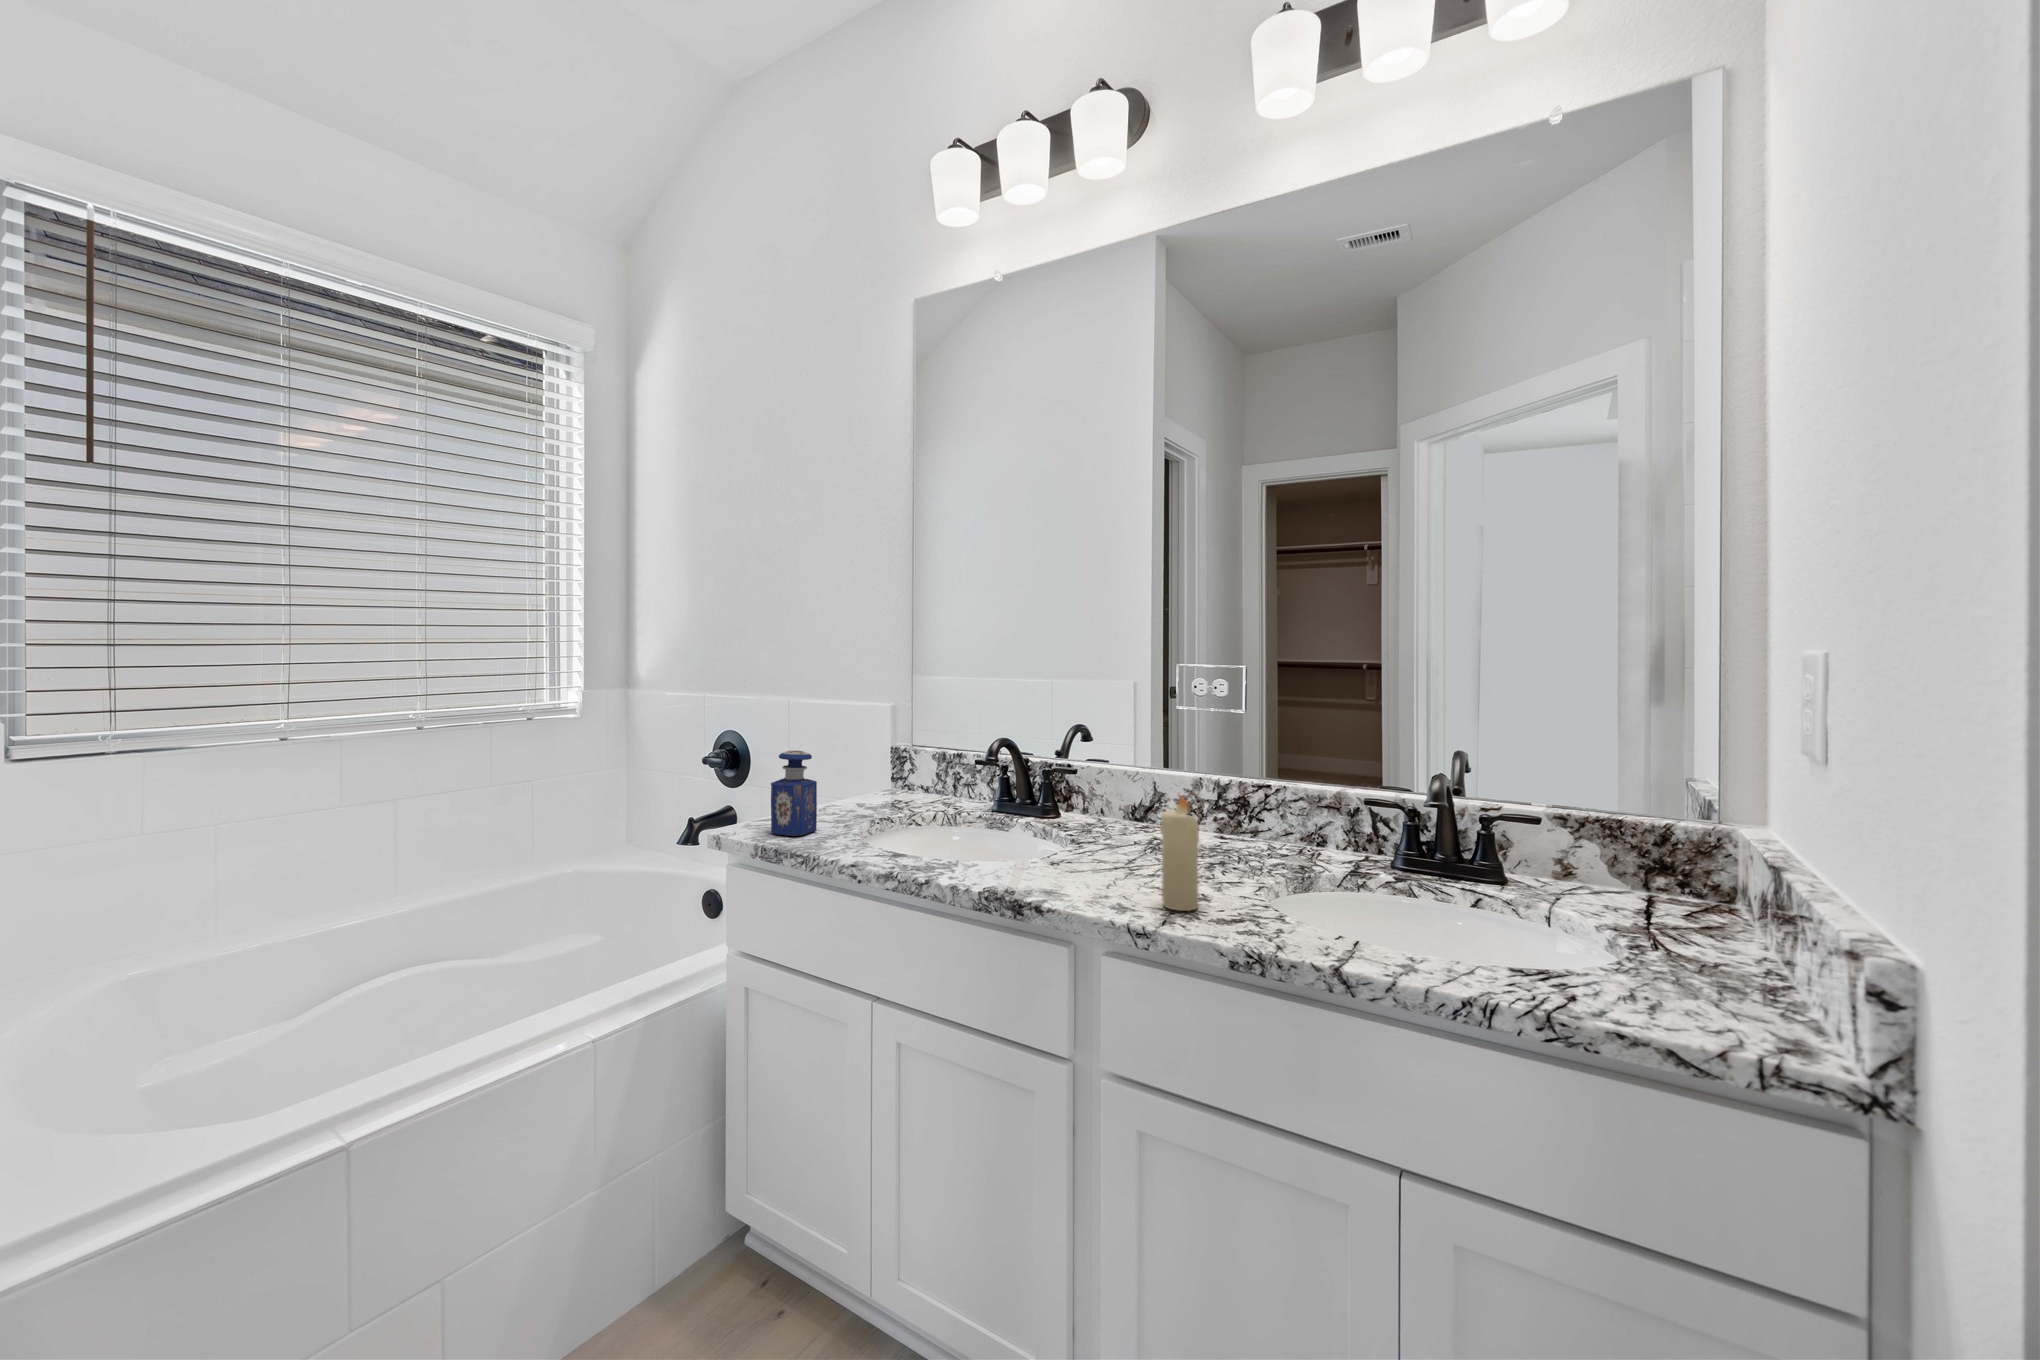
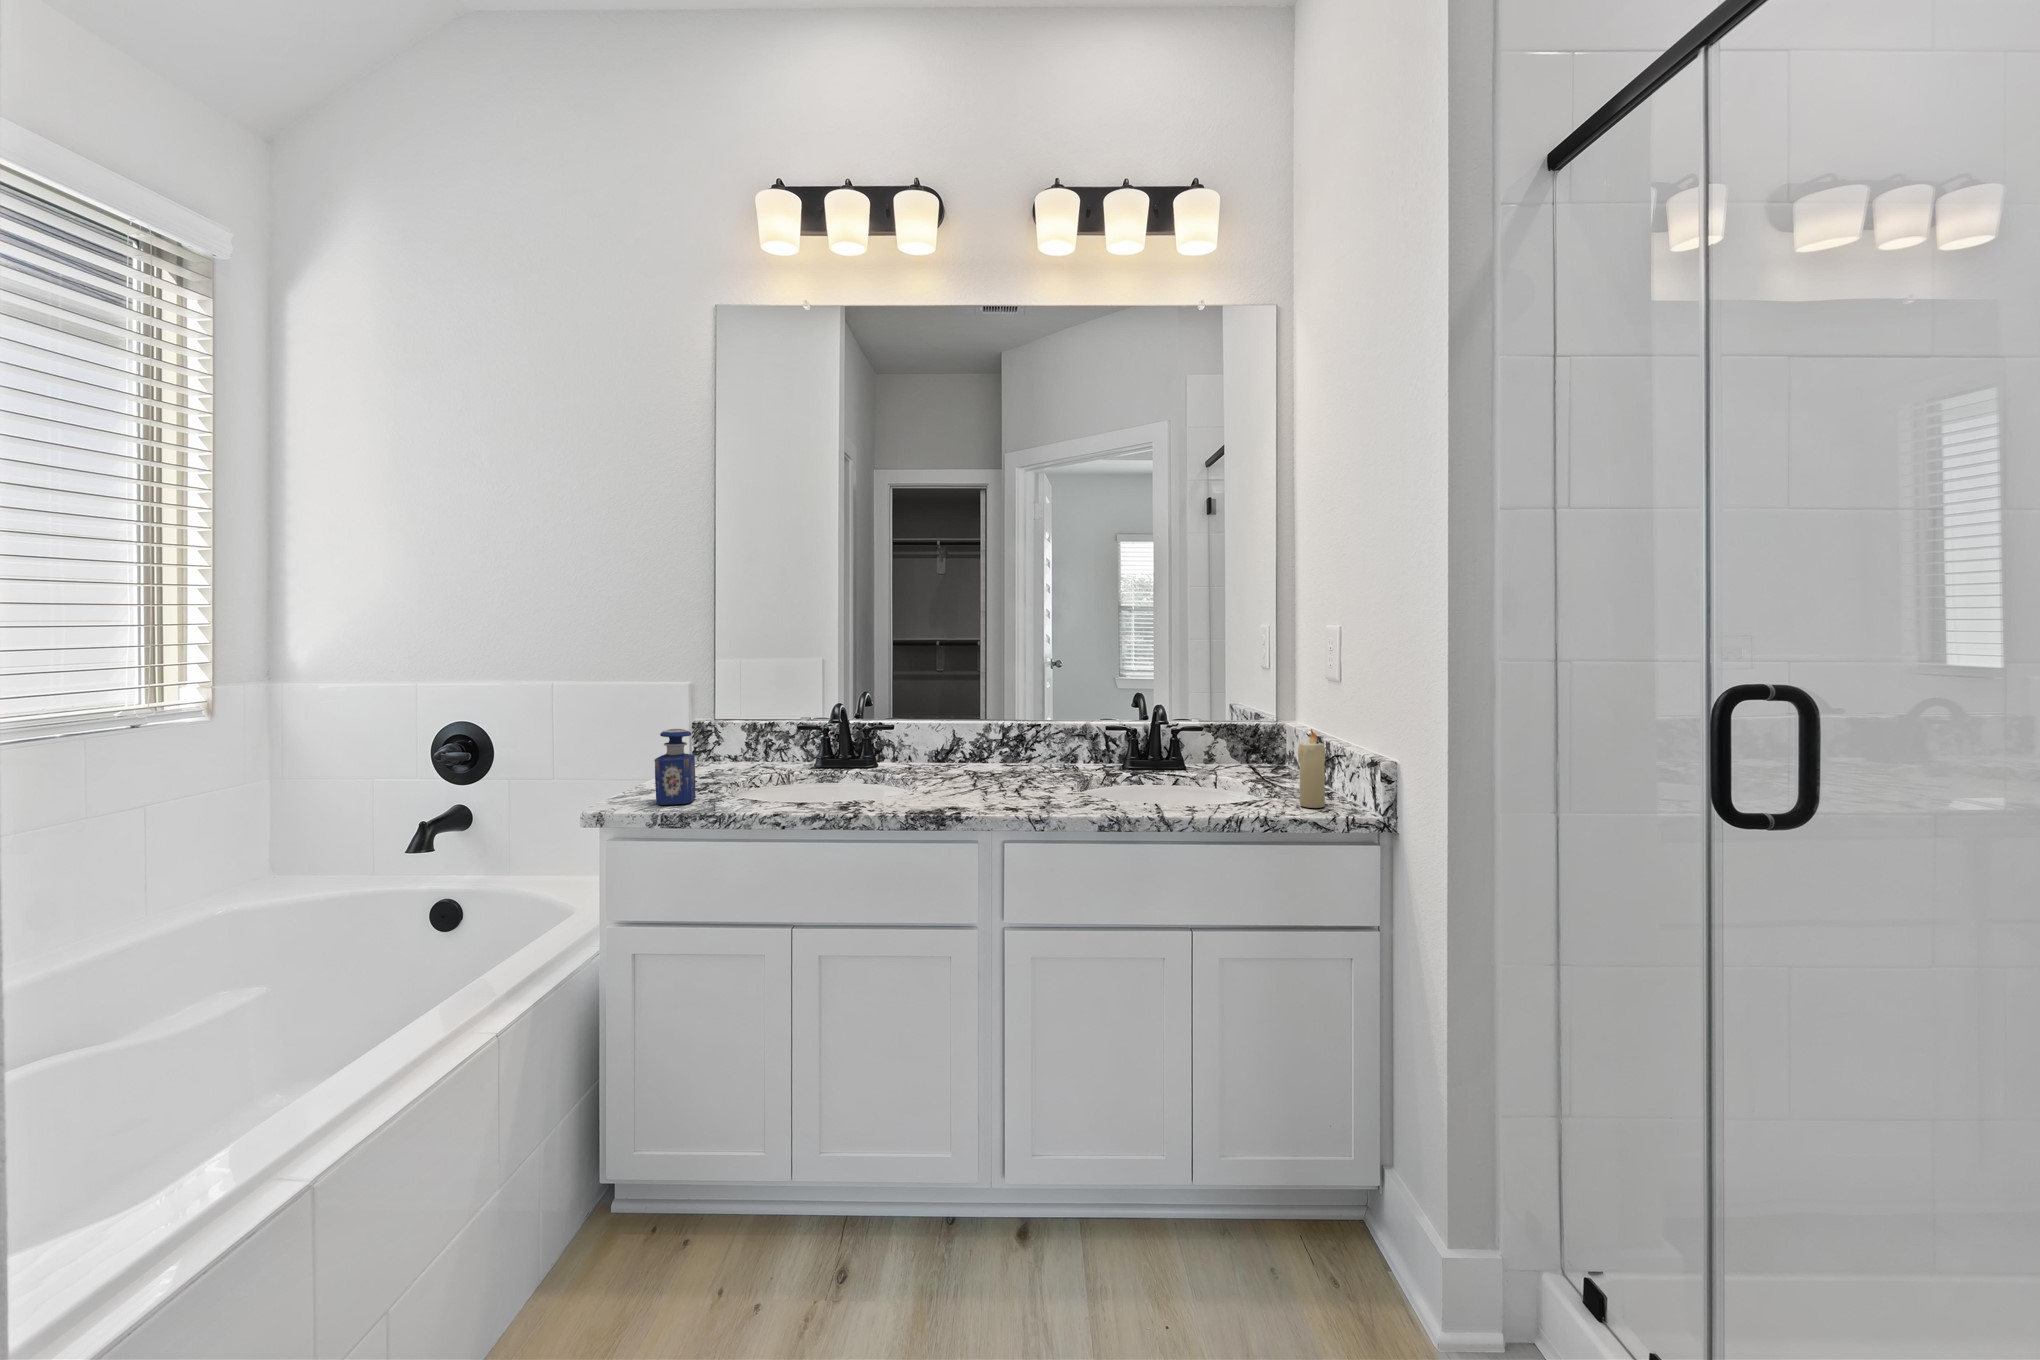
candle: present [1160,794,1199,911] -> present [1298,729,1325,808]

